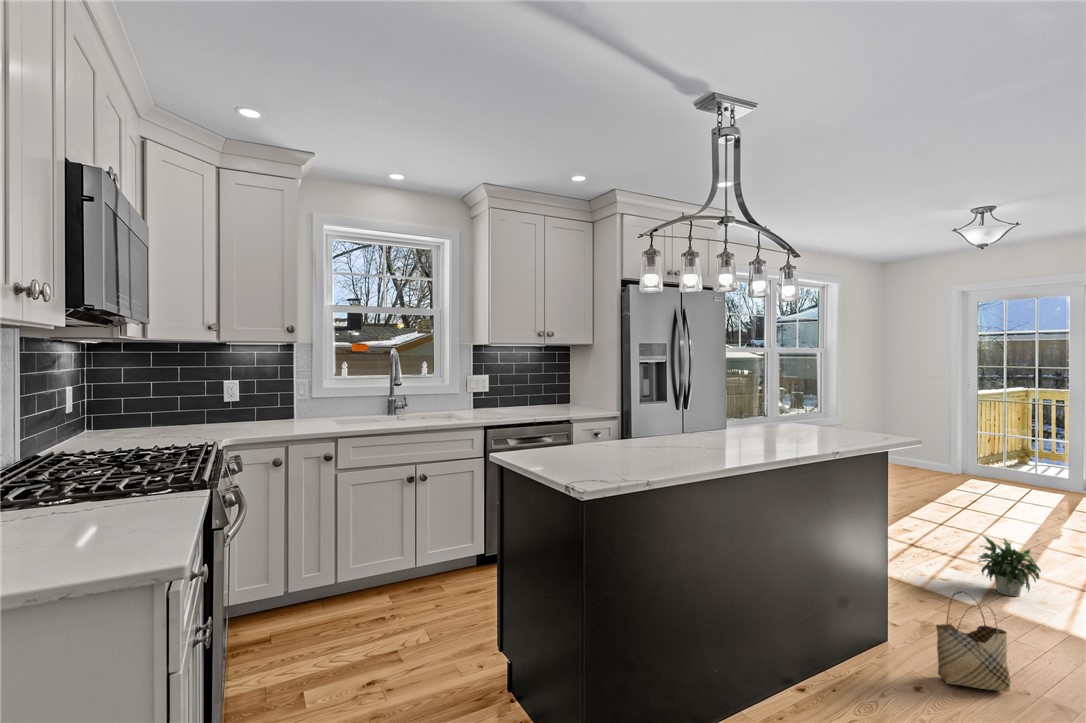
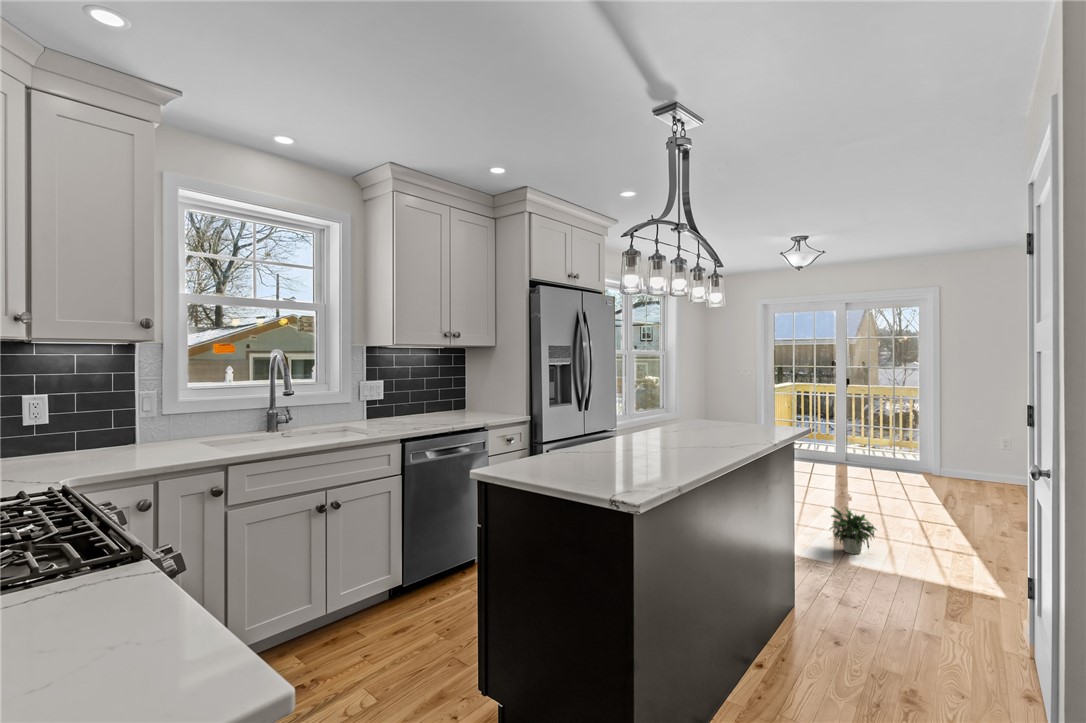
woven basket: present [936,591,1010,691] -> none [856,559,910,642]

